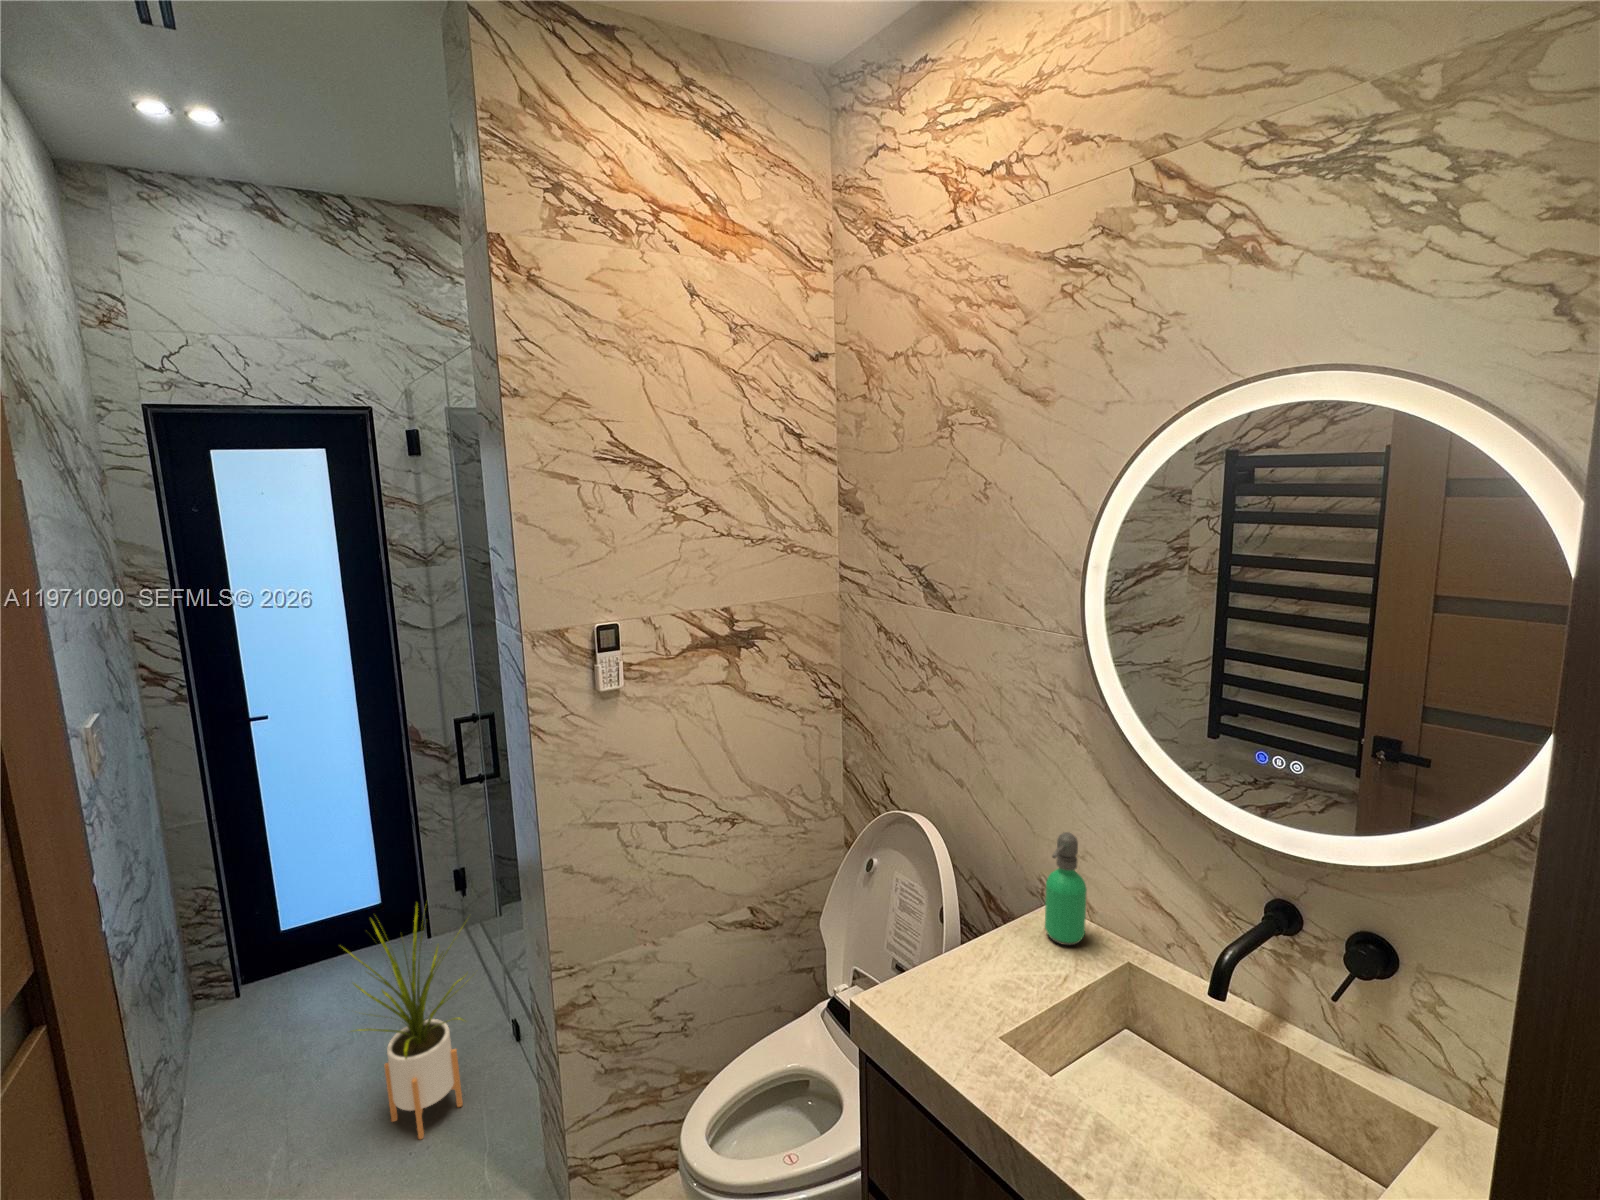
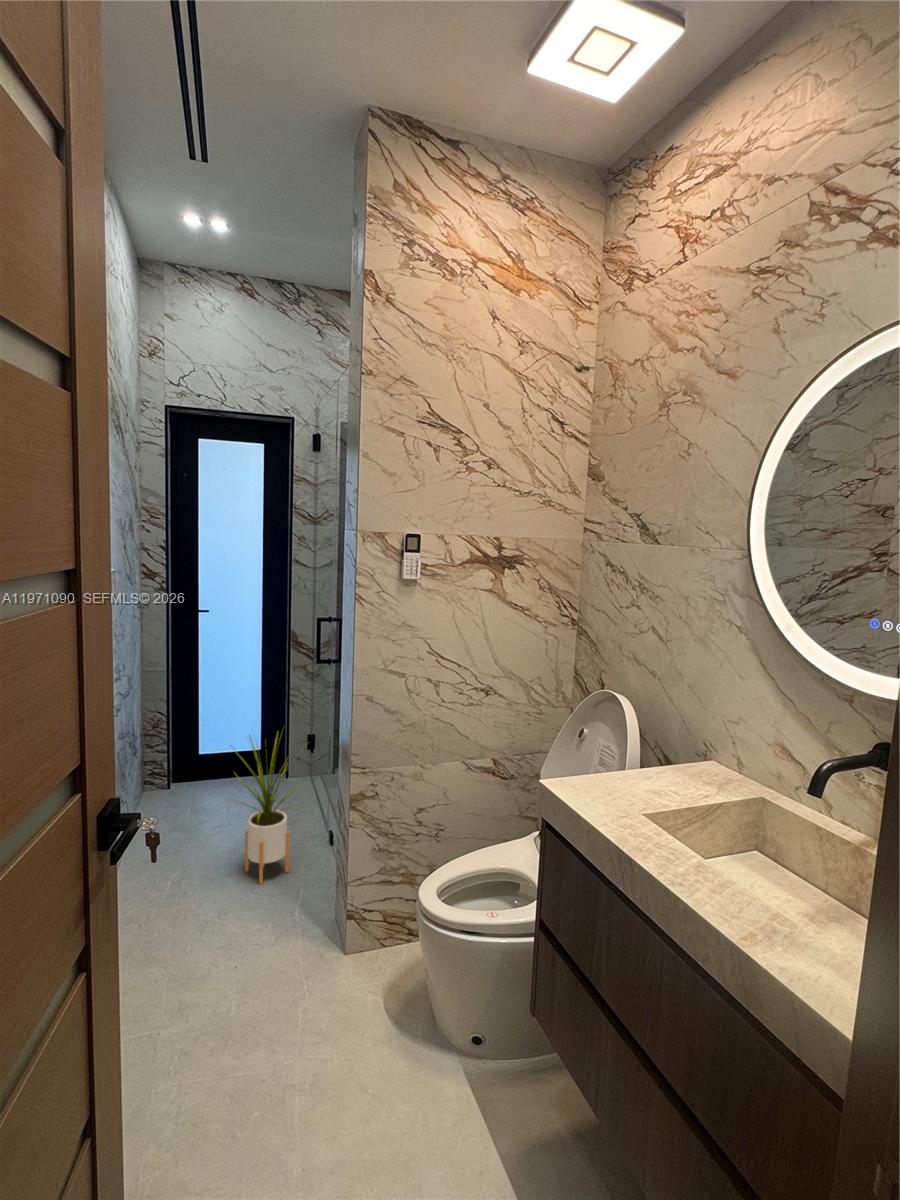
soap dispenser: present [1045,832,1087,945] -> none [700,696,736,783]

